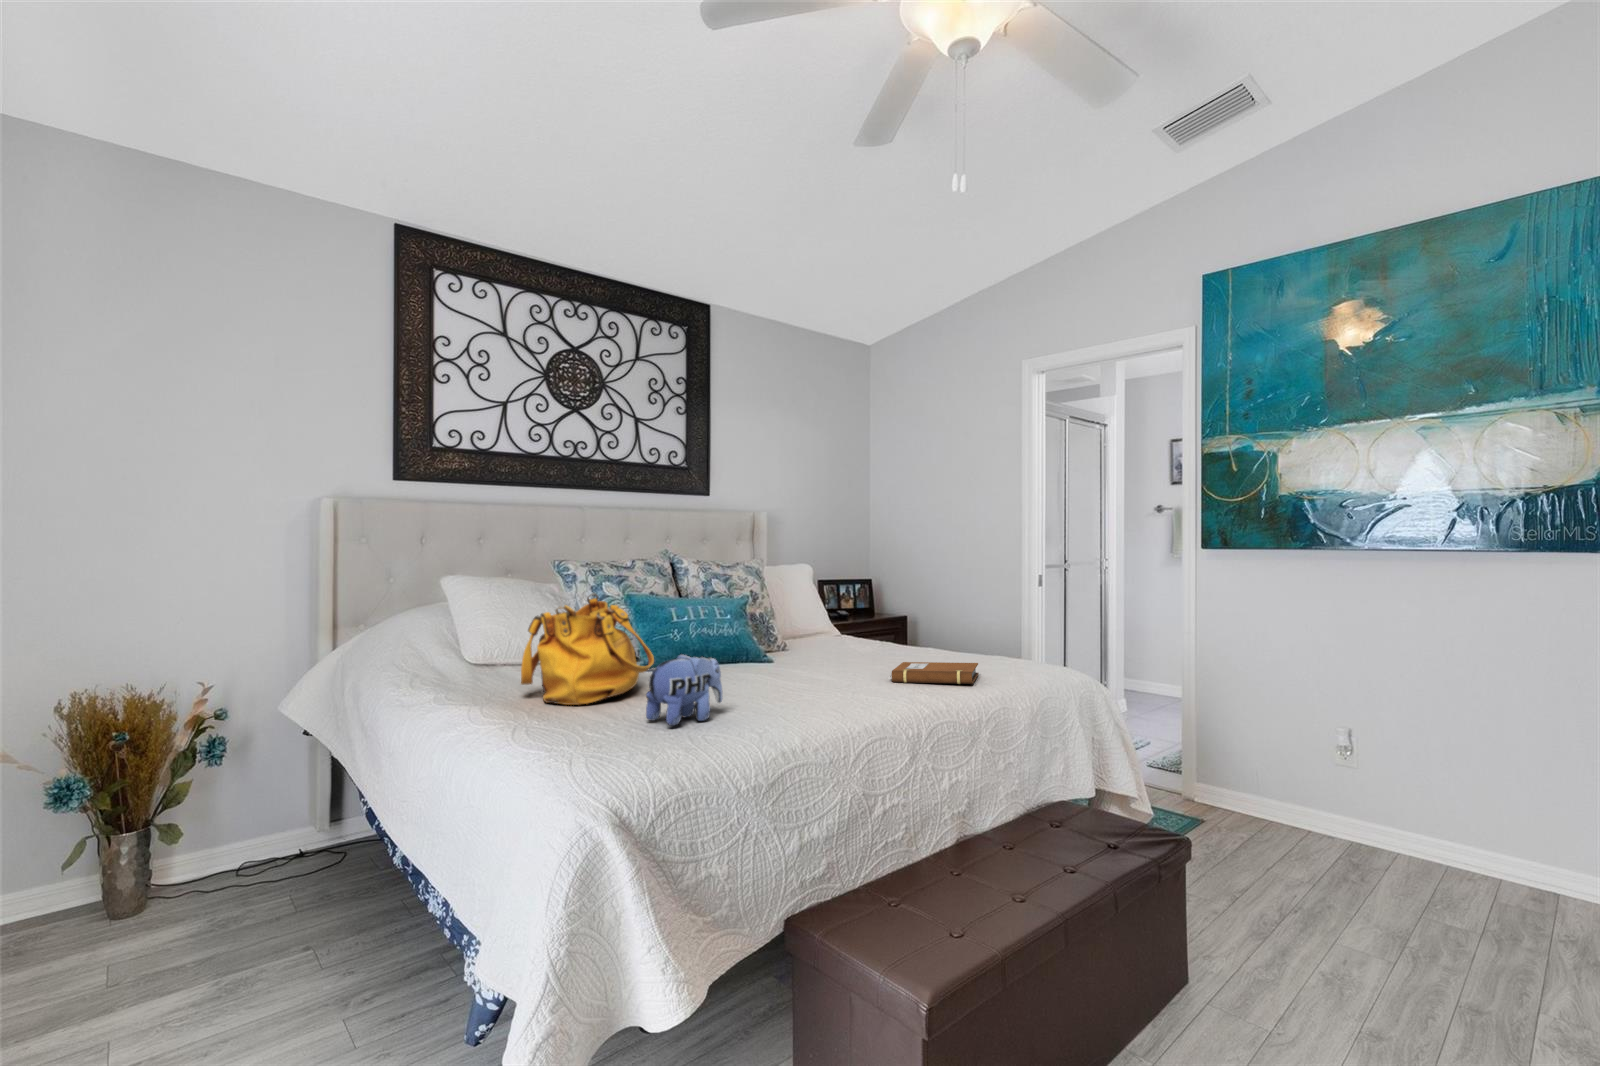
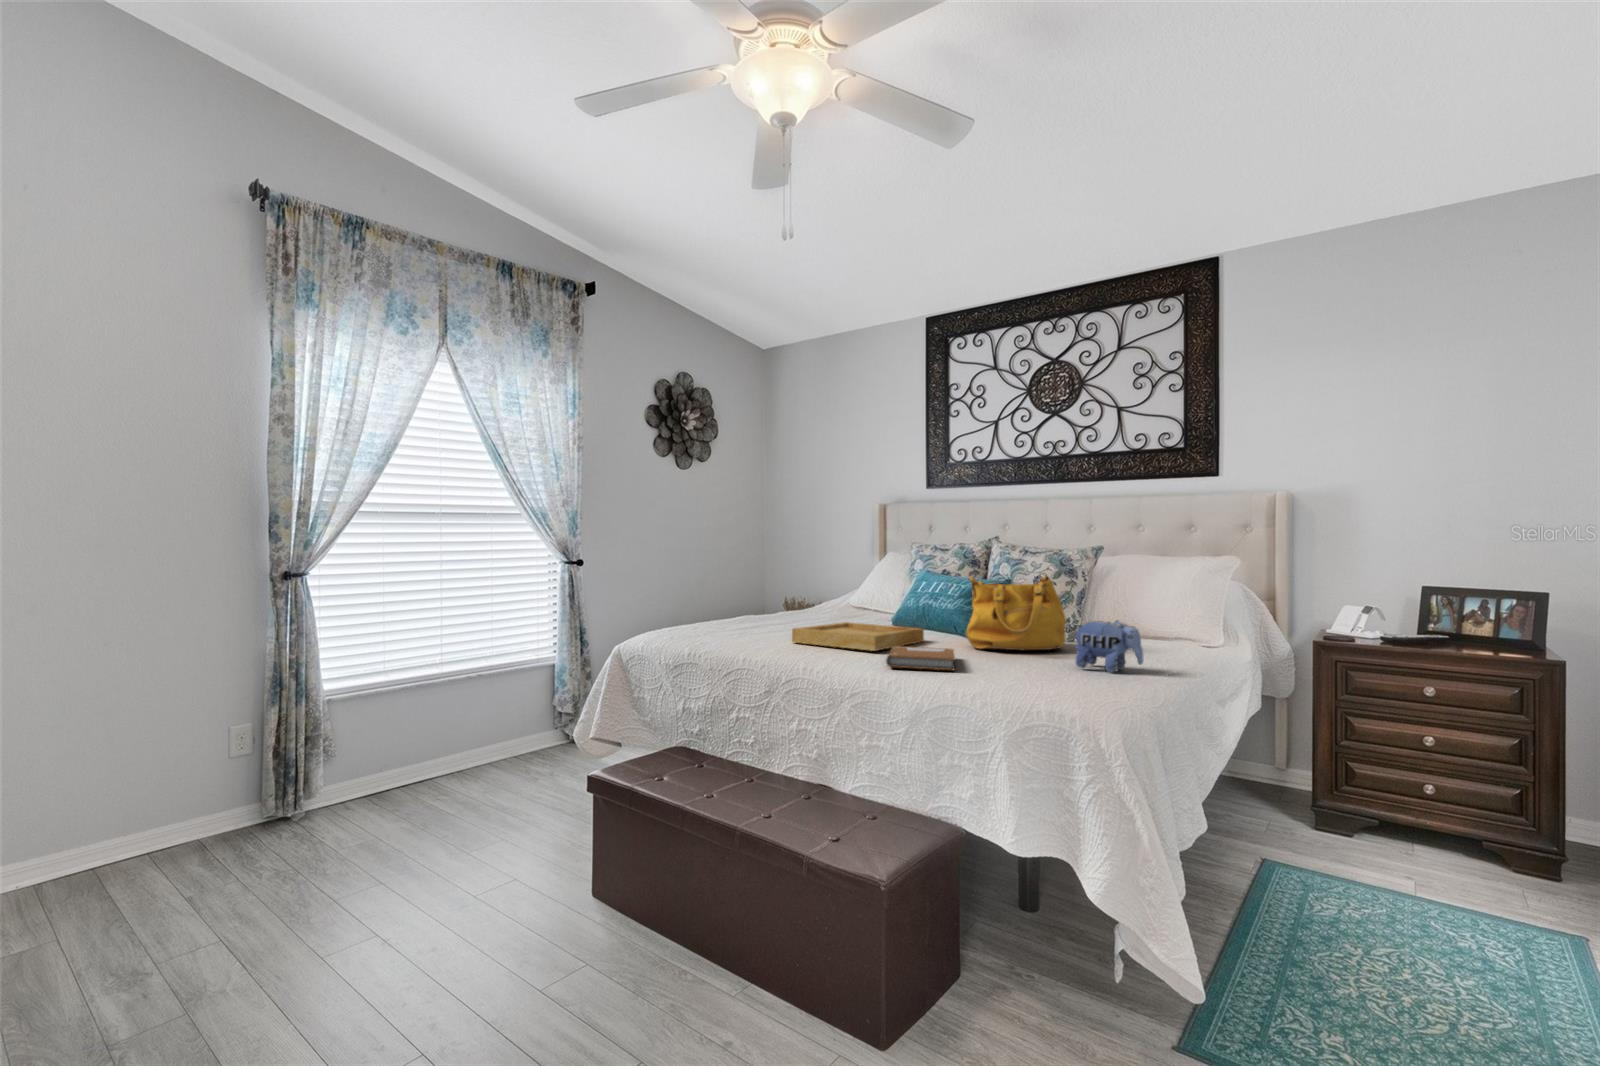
handbag: present [521,593,654,705] -> present [966,573,1066,650]
plush toy: present [646,654,723,726] -> present [1076,620,1144,672]
tray: none [705,656,876,701] -> present [792,622,924,651]

